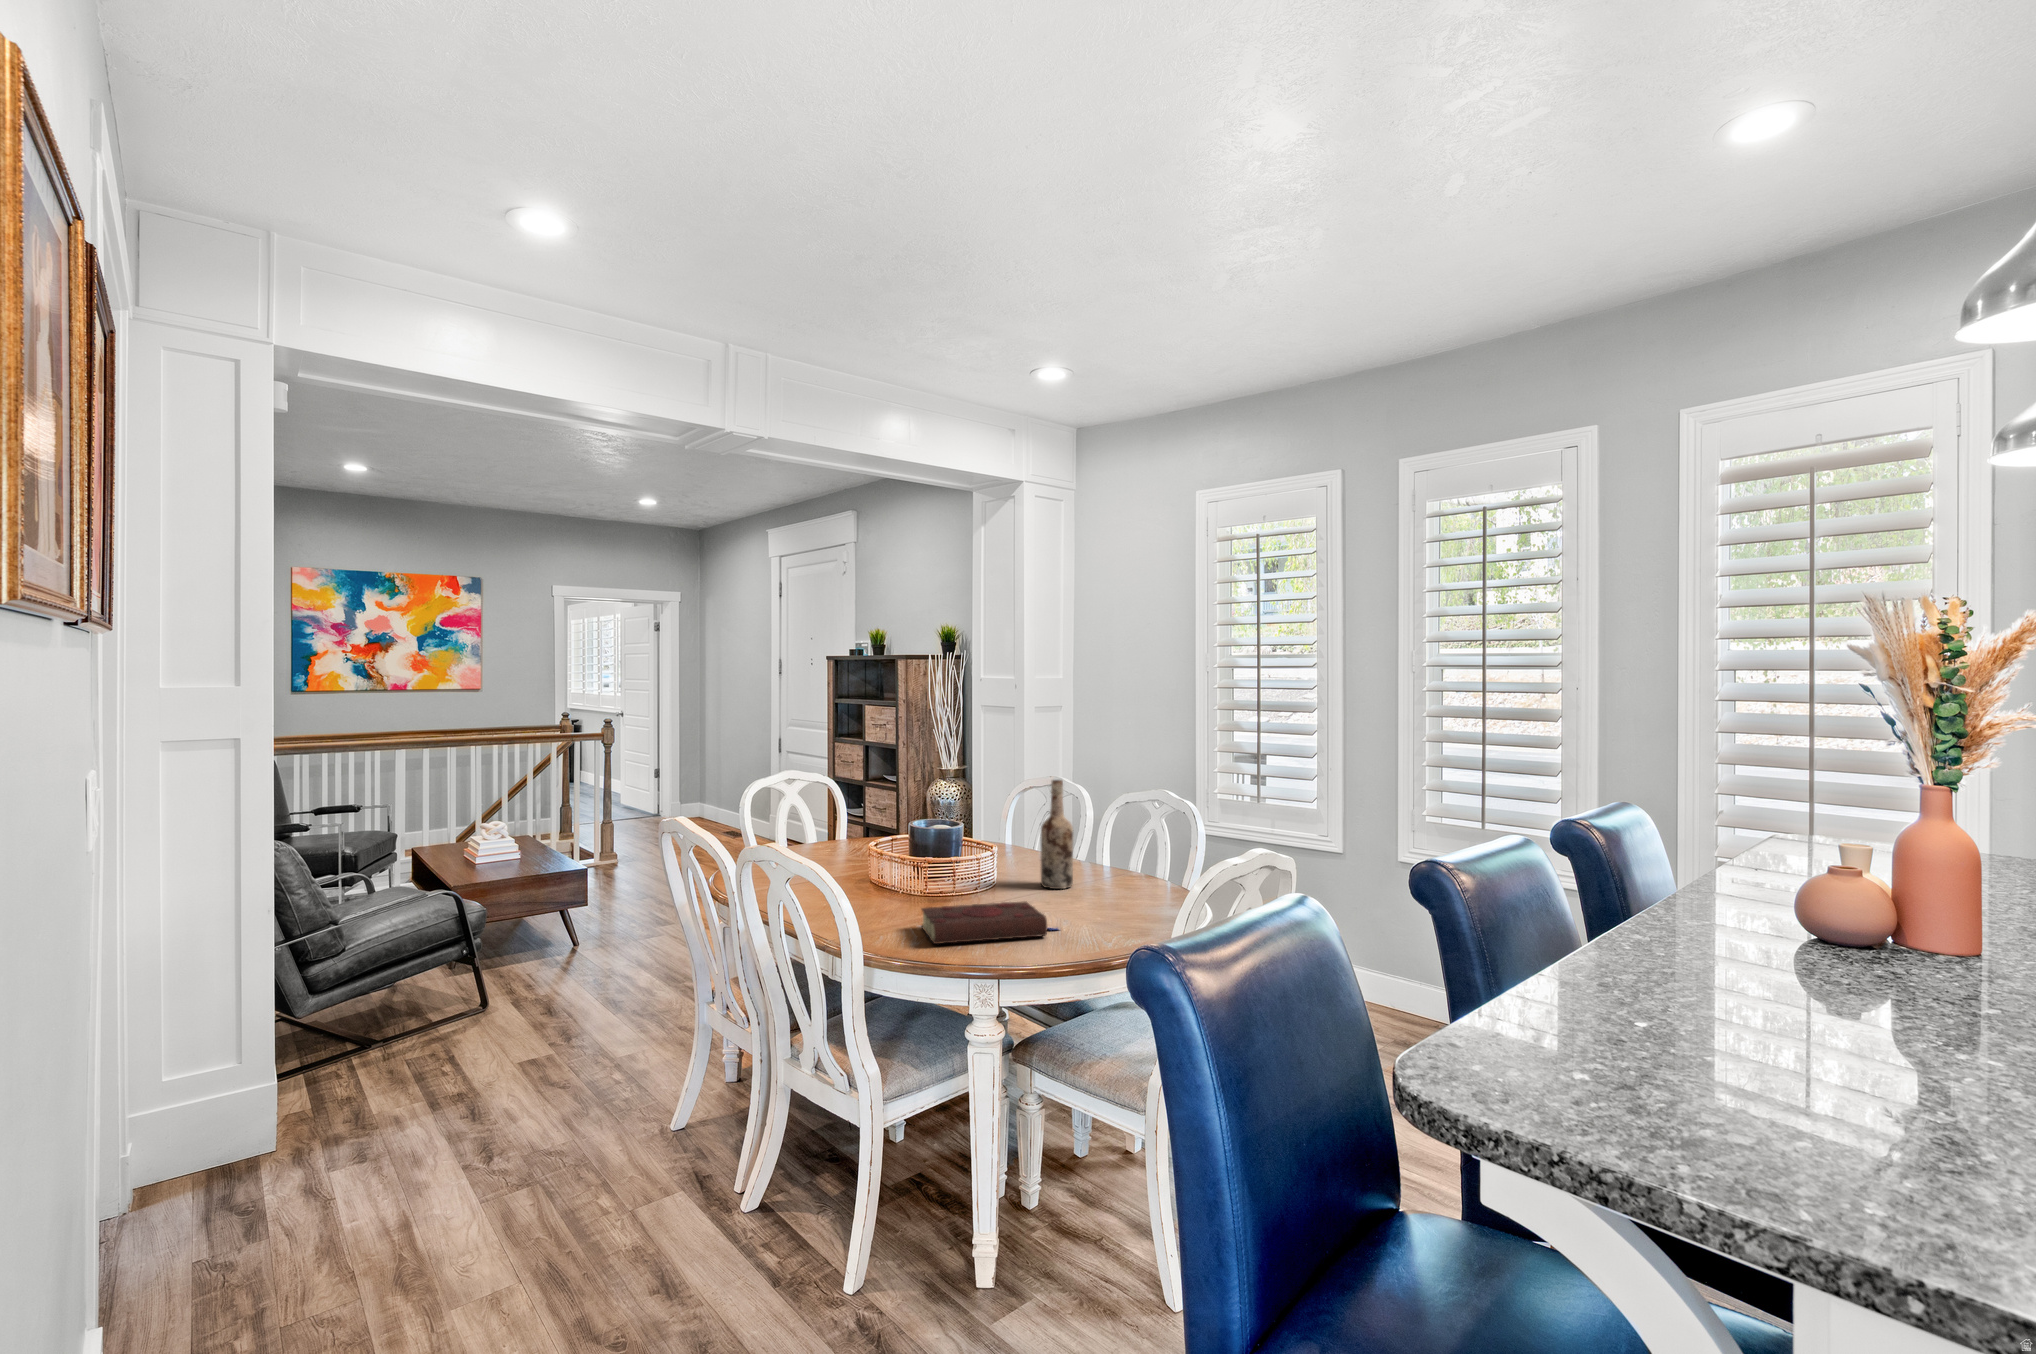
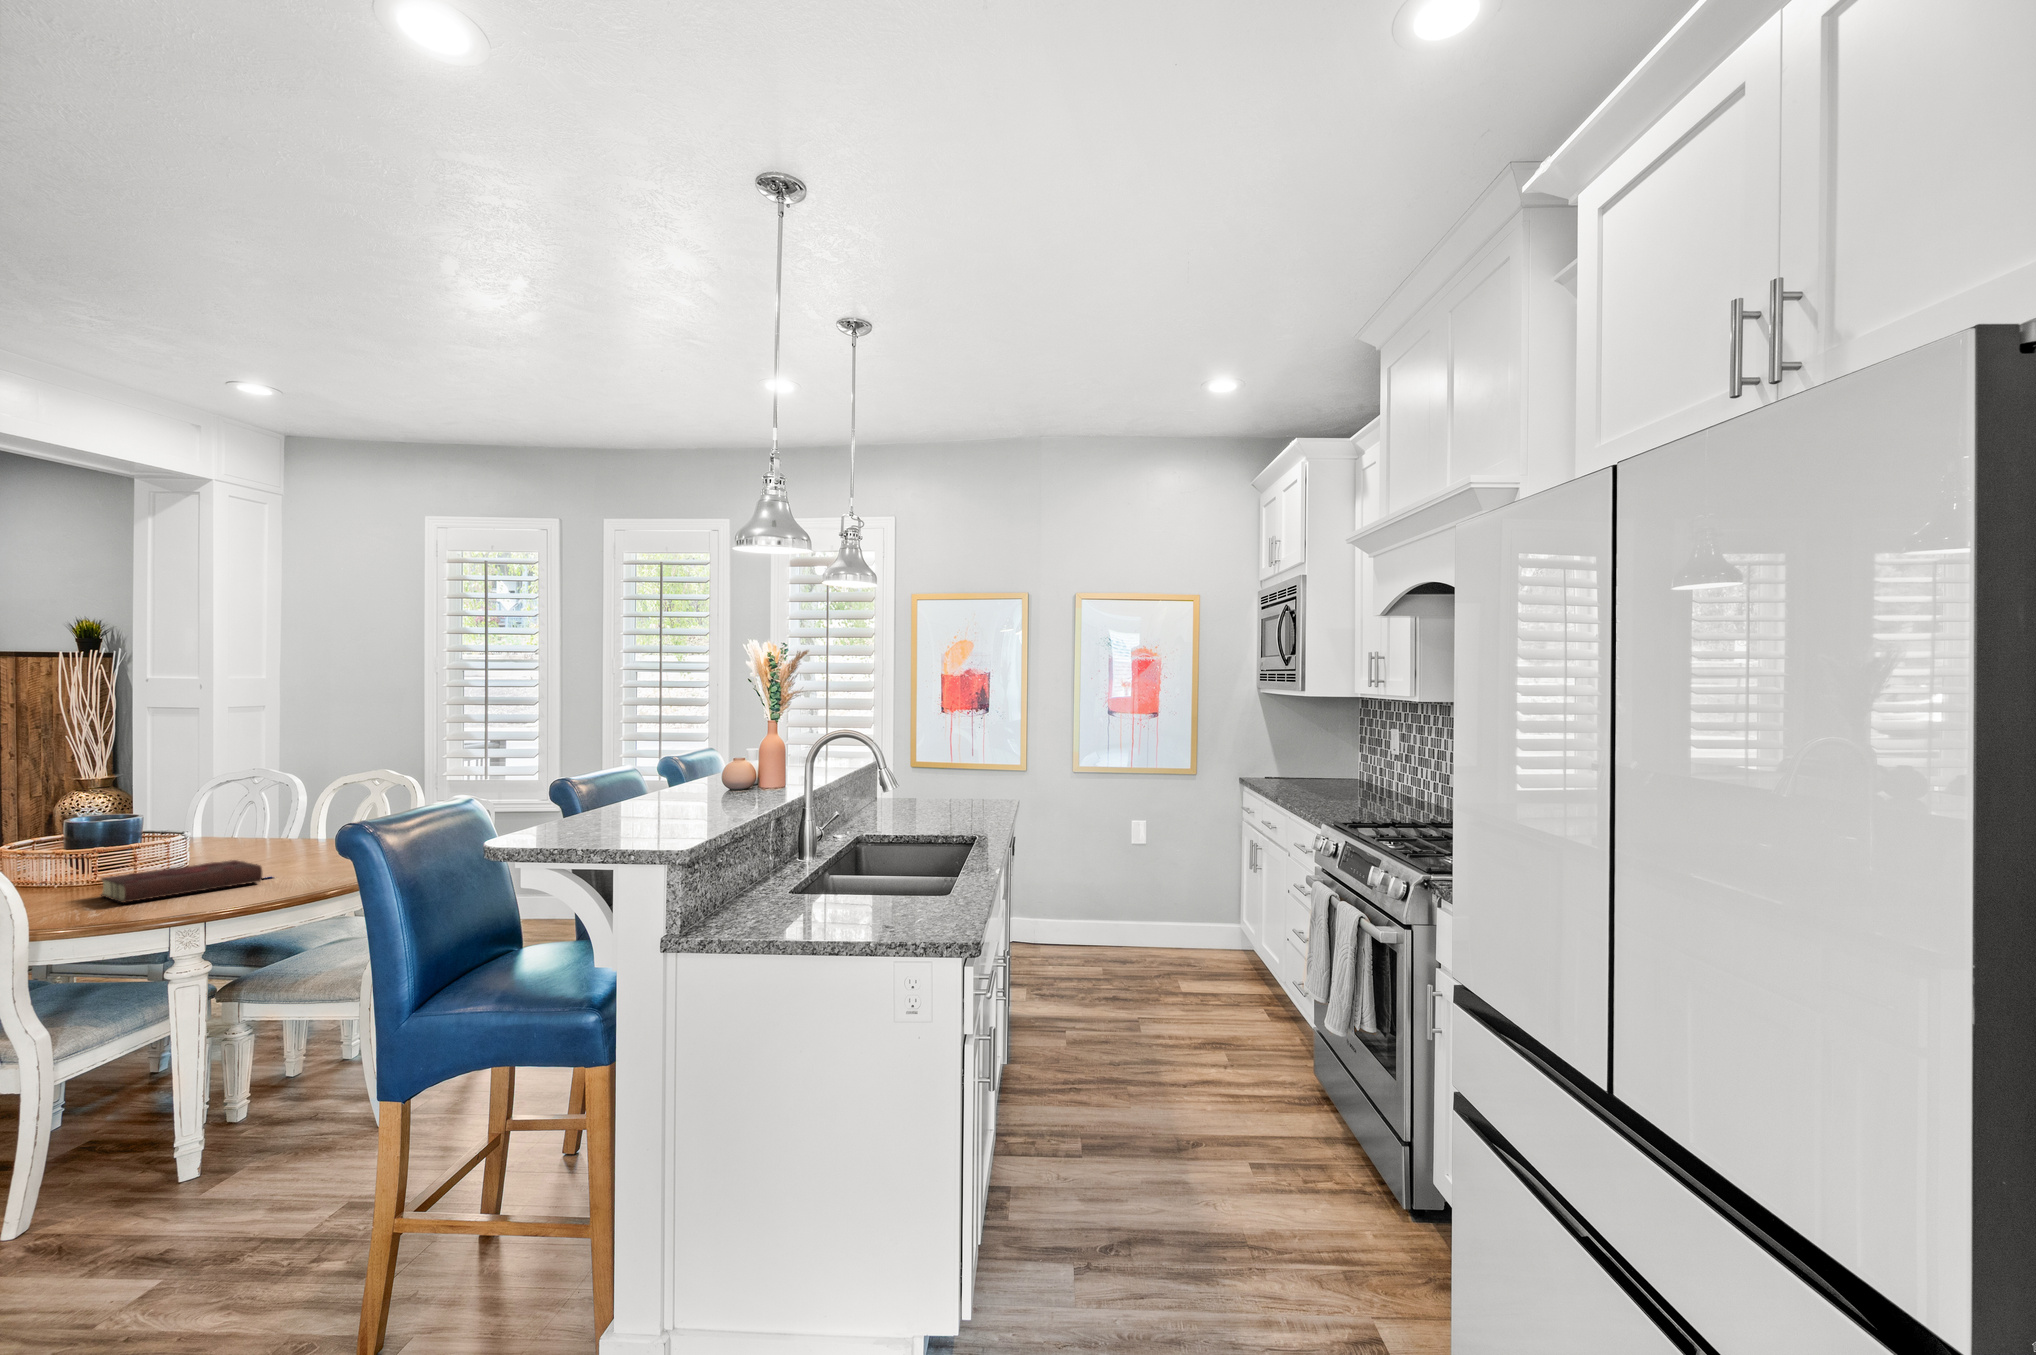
wine bottle: present [1041,780,1073,889] -> none [247,758,287,855]

